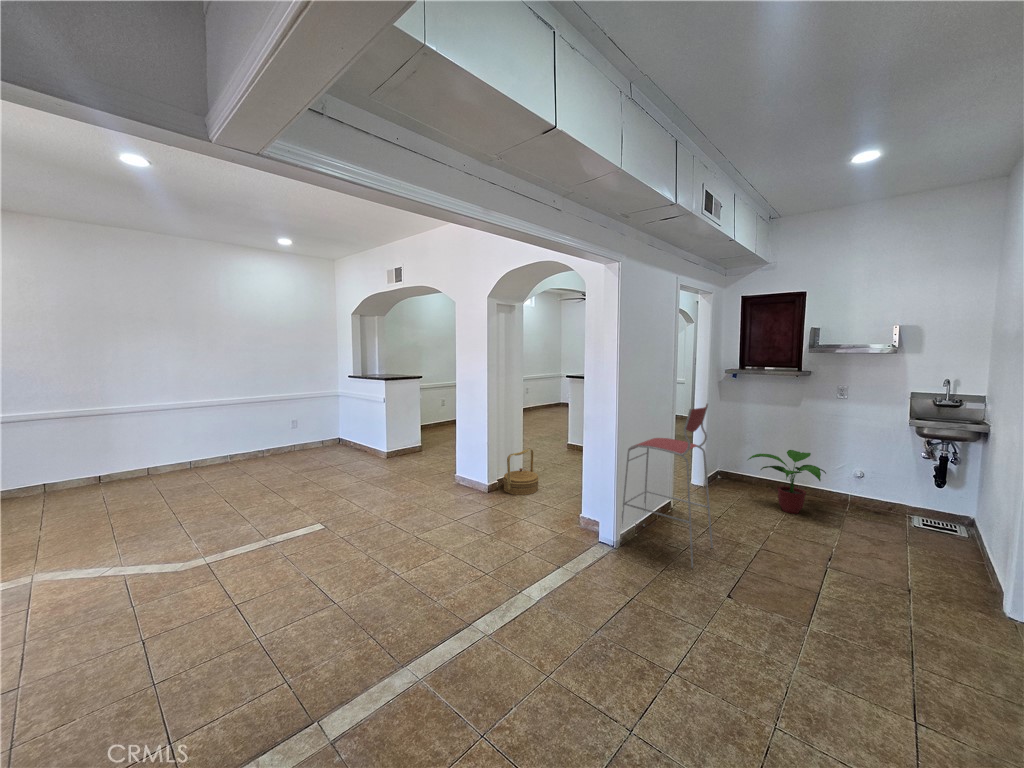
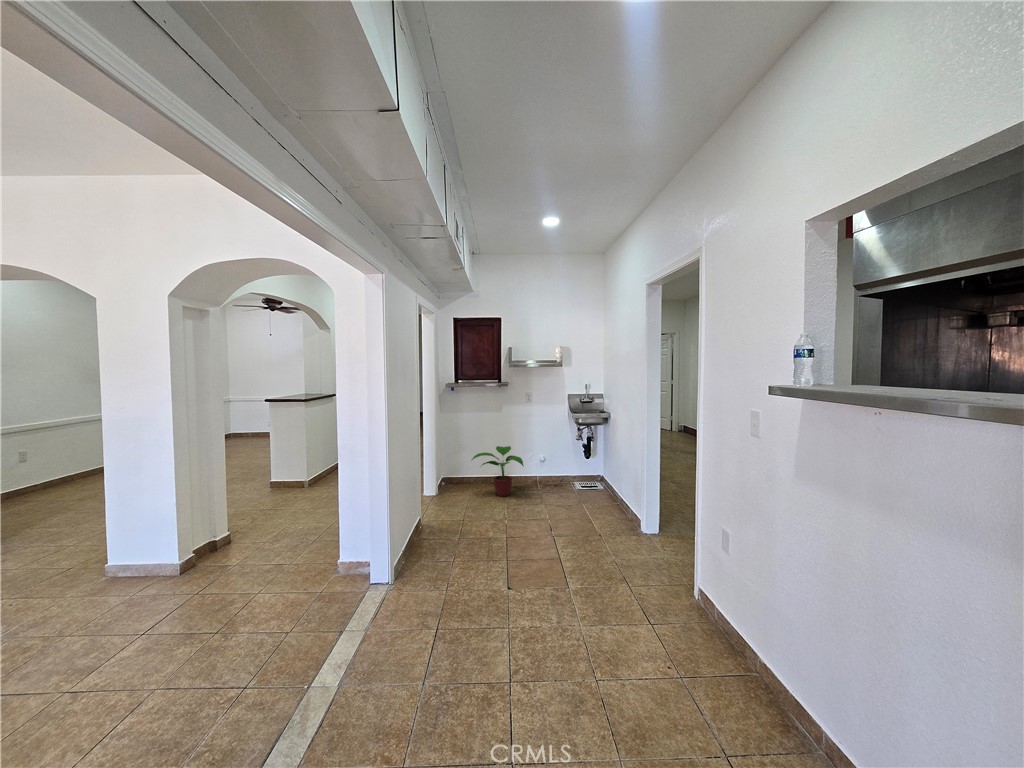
bar stool: present [620,404,713,568] -> none [393,417,472,573]
woven basket: present [503,448,539,495] -> none [204,498,262,566]

